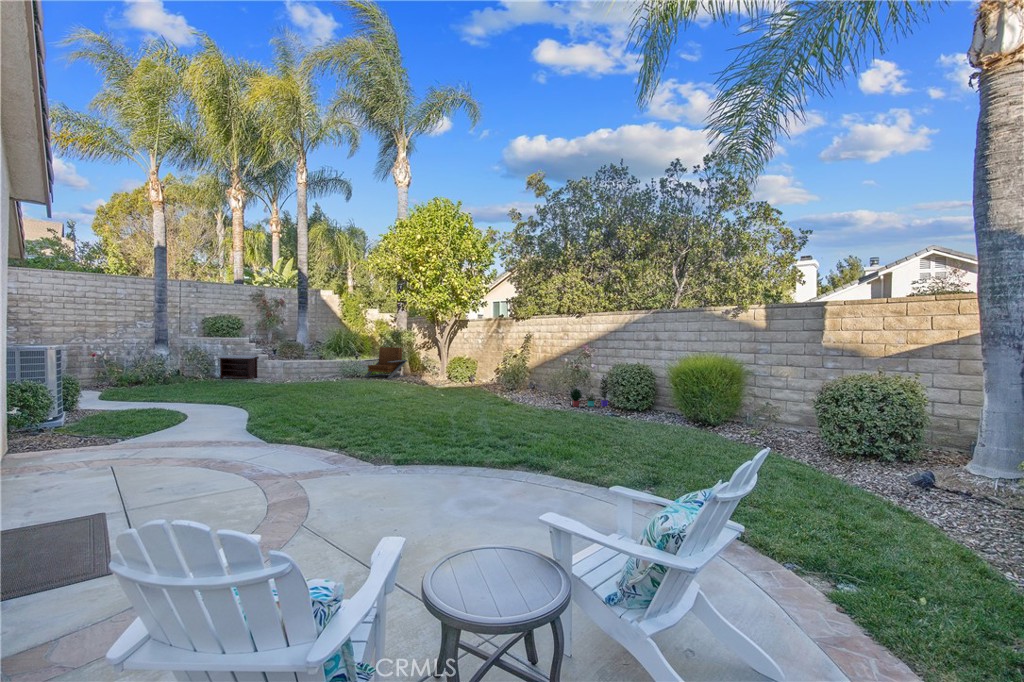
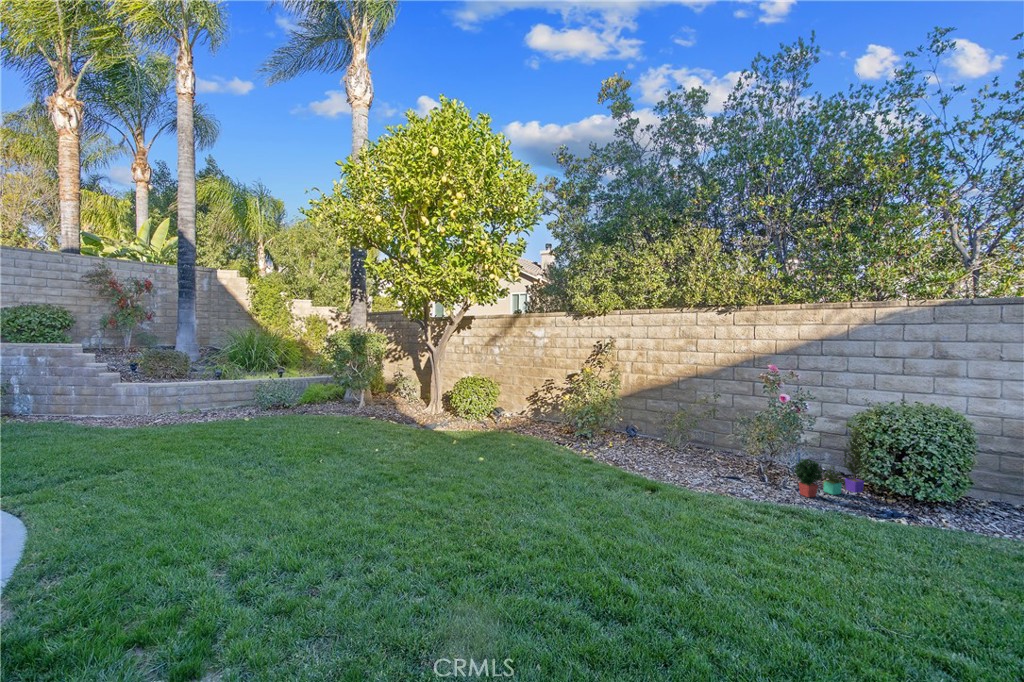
lounge chair: present [364,347,407,379] -> none [301,359,373,414]
bench: present [219,355,259,379] -> none [10,377,98,422]

